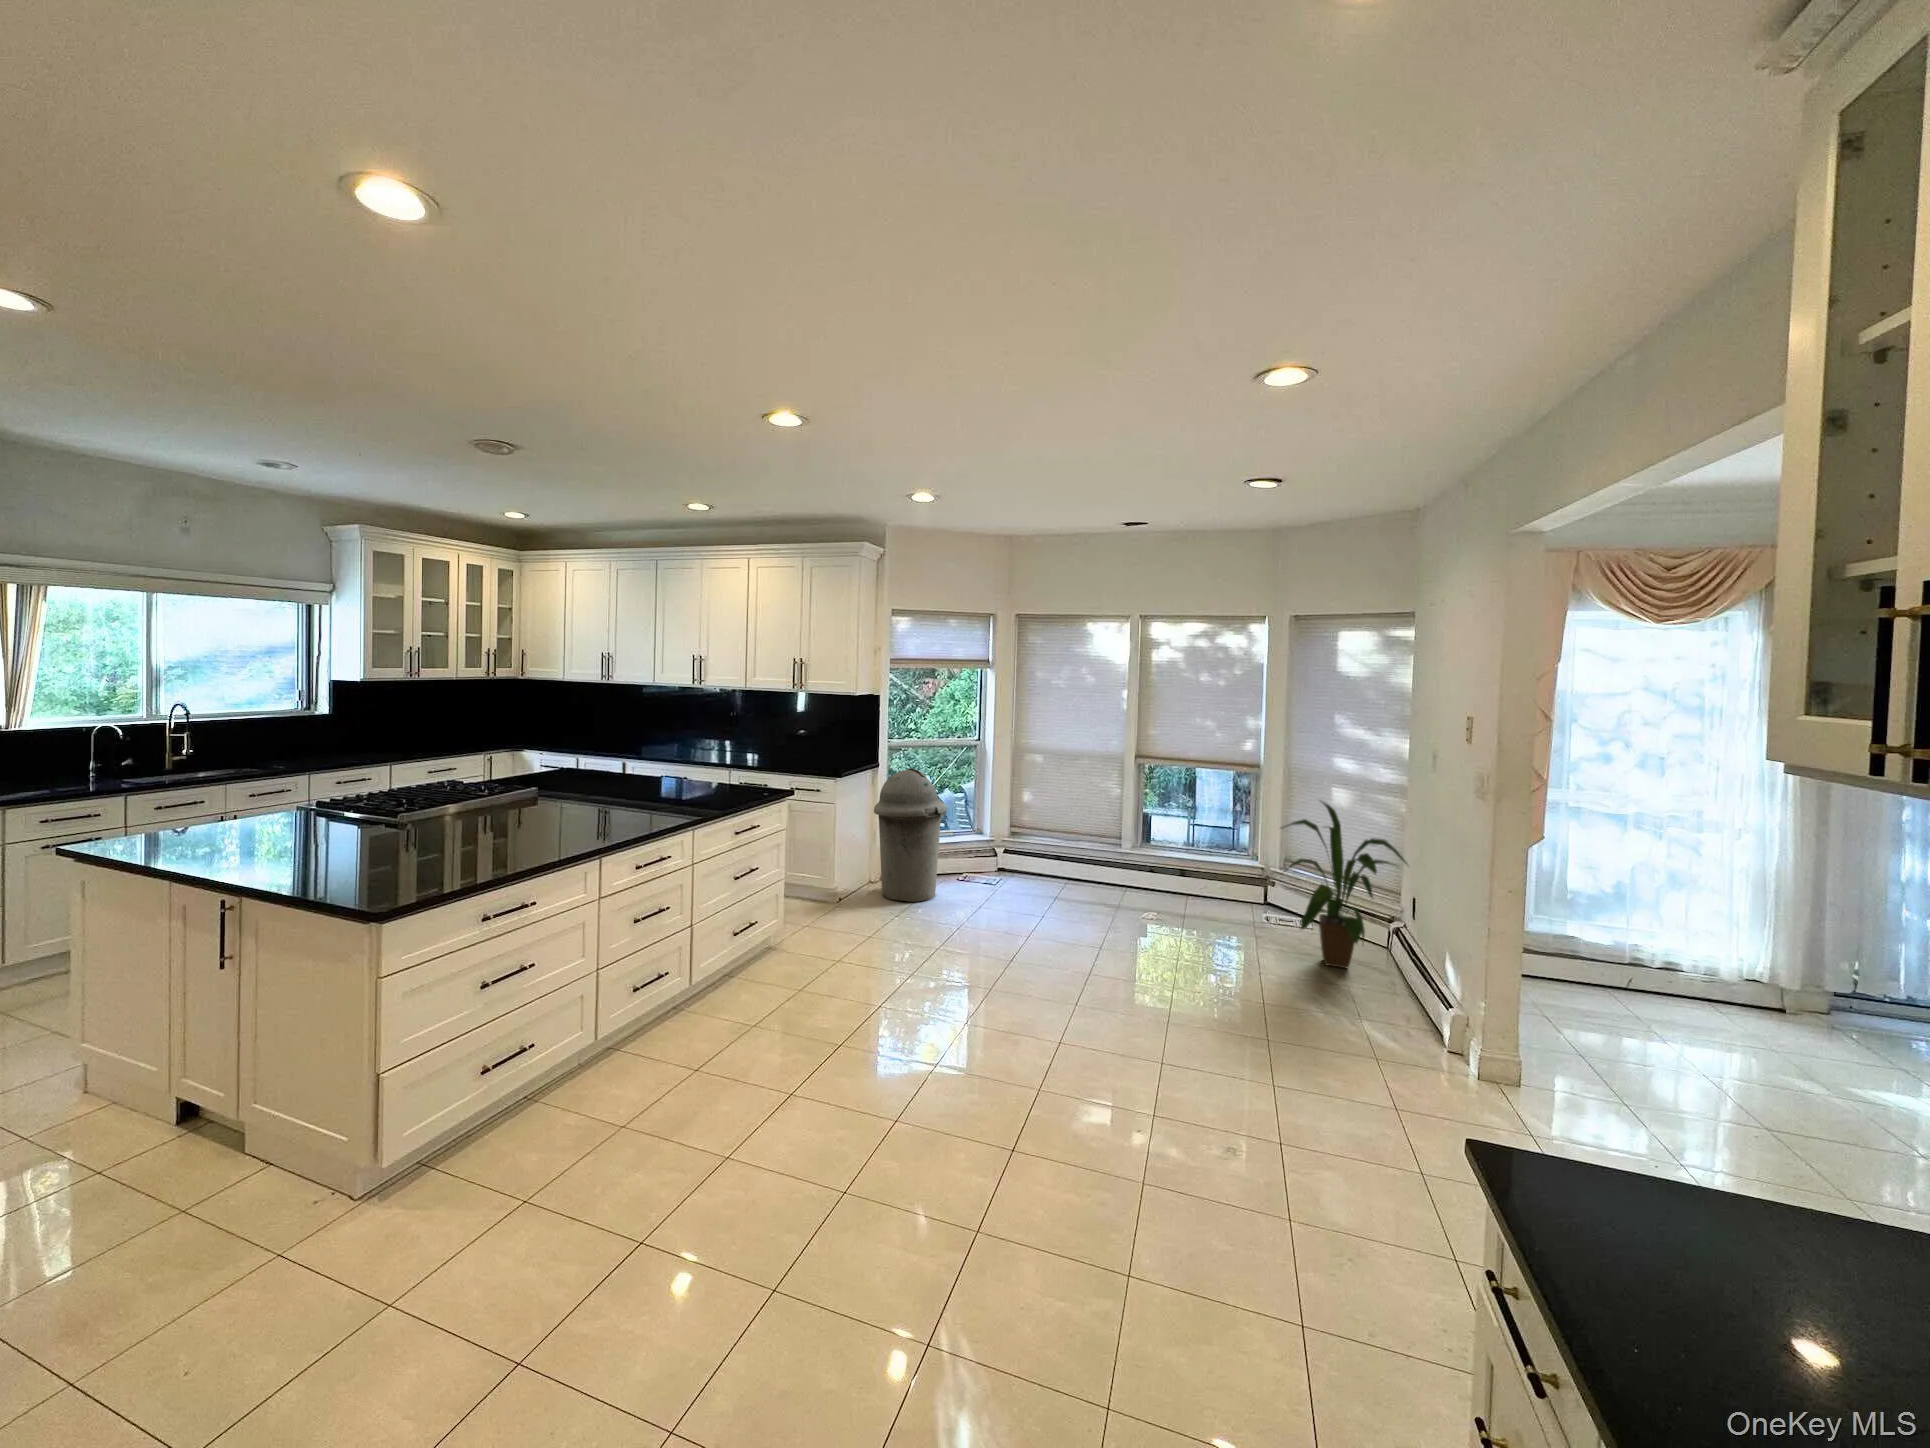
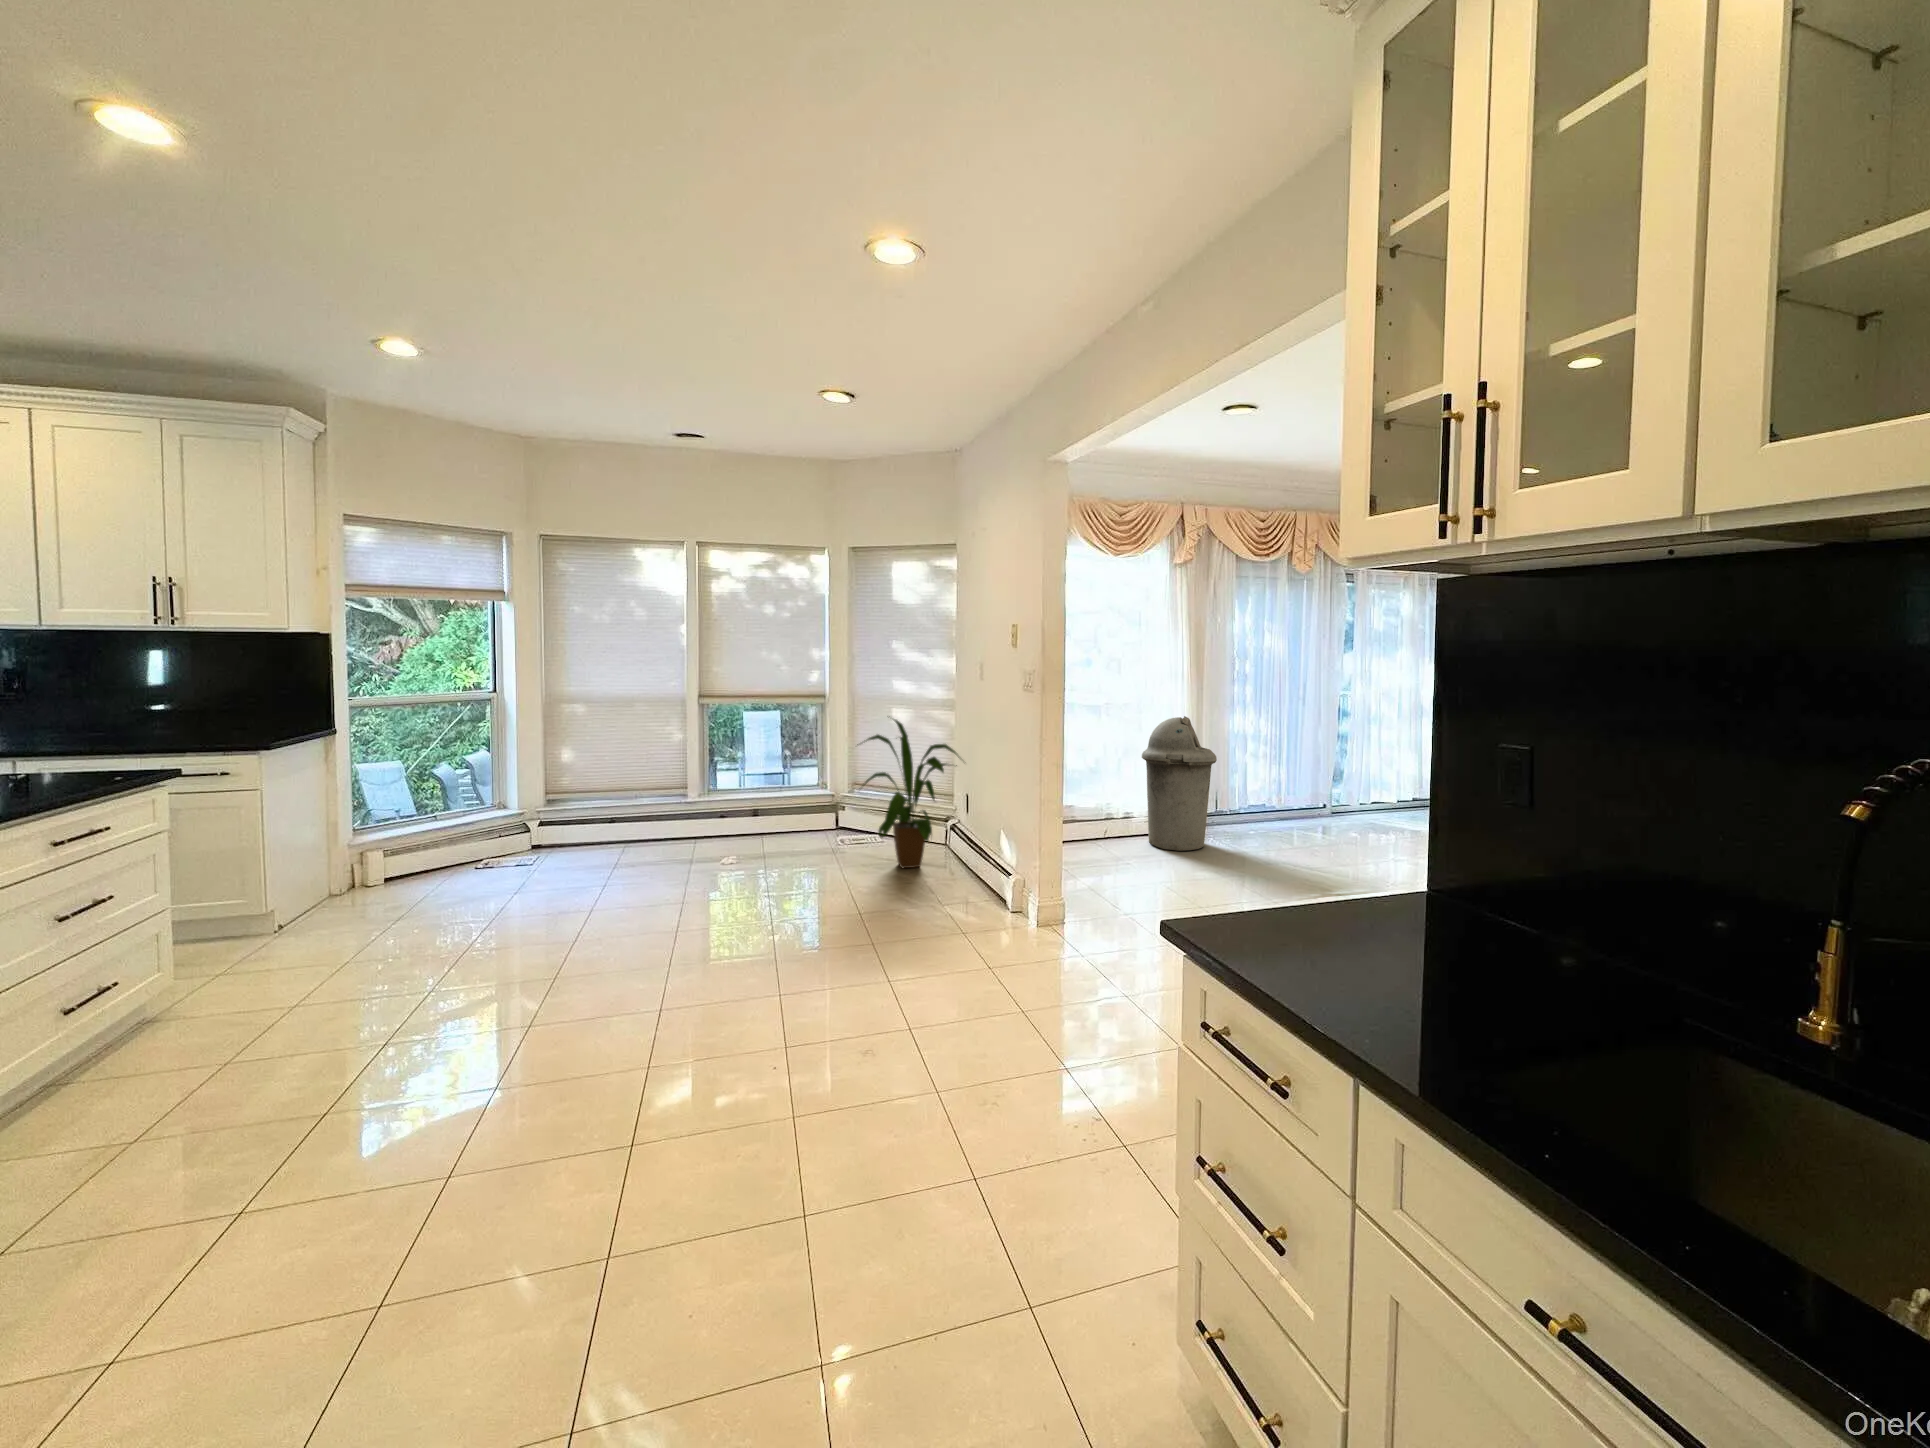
trash can: present [874,768,946,902] -> present [1142,716,1217,851]

